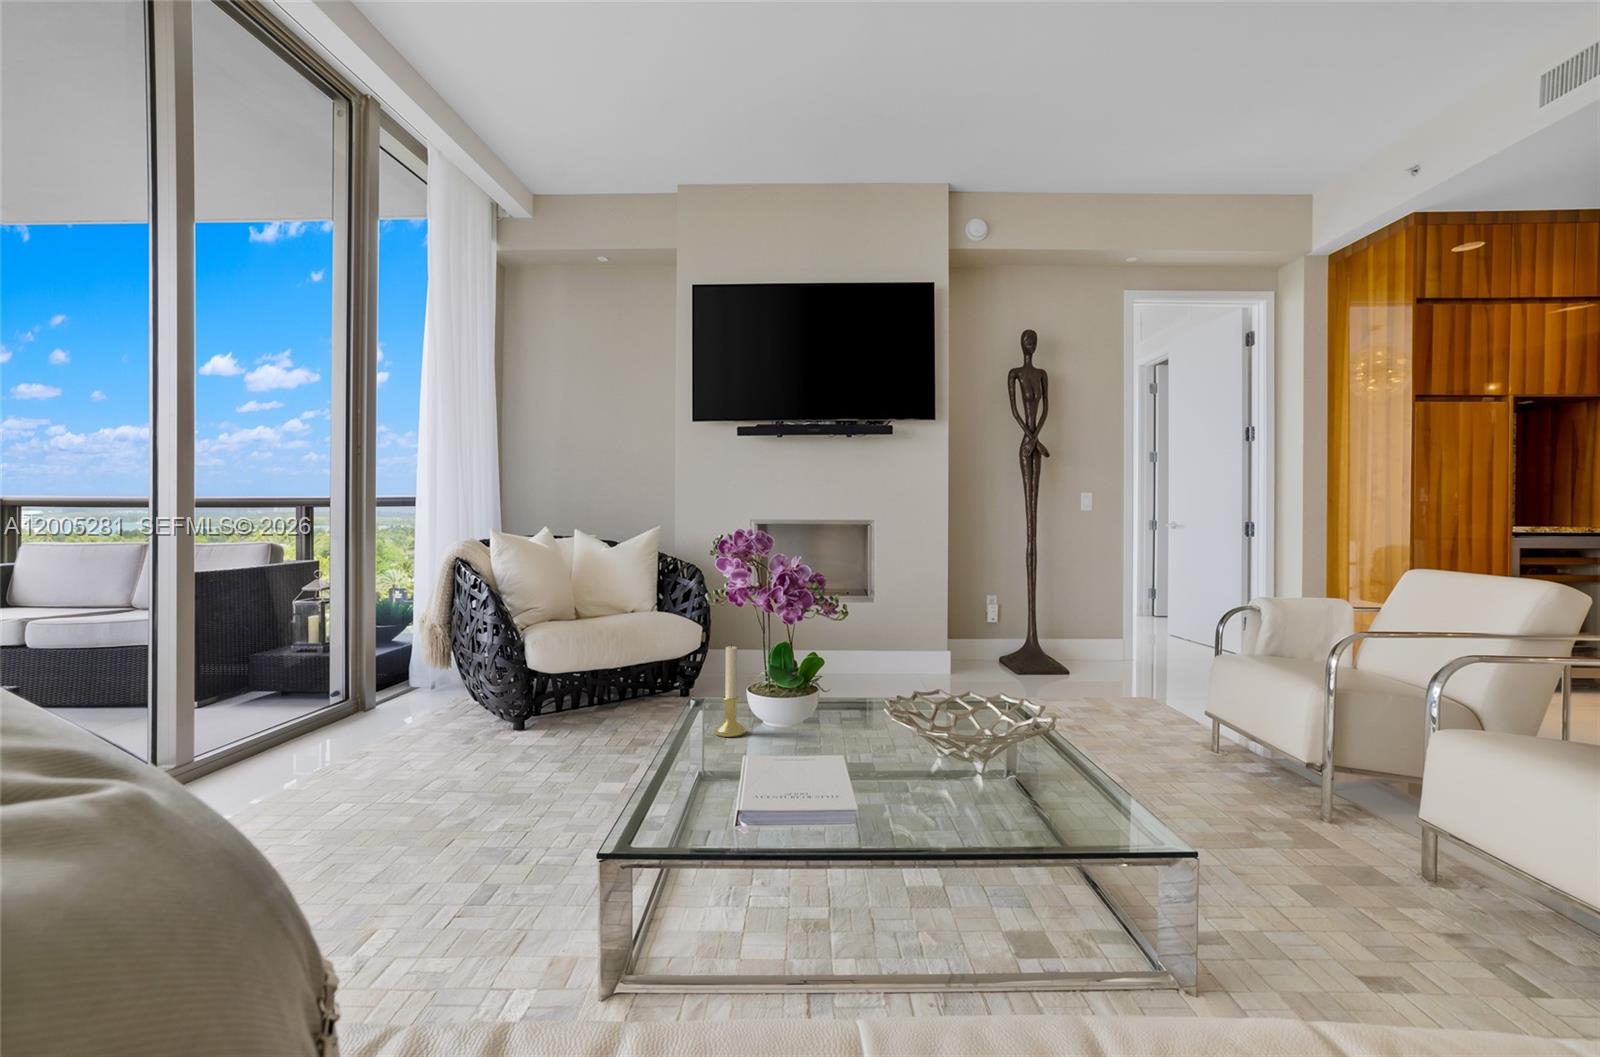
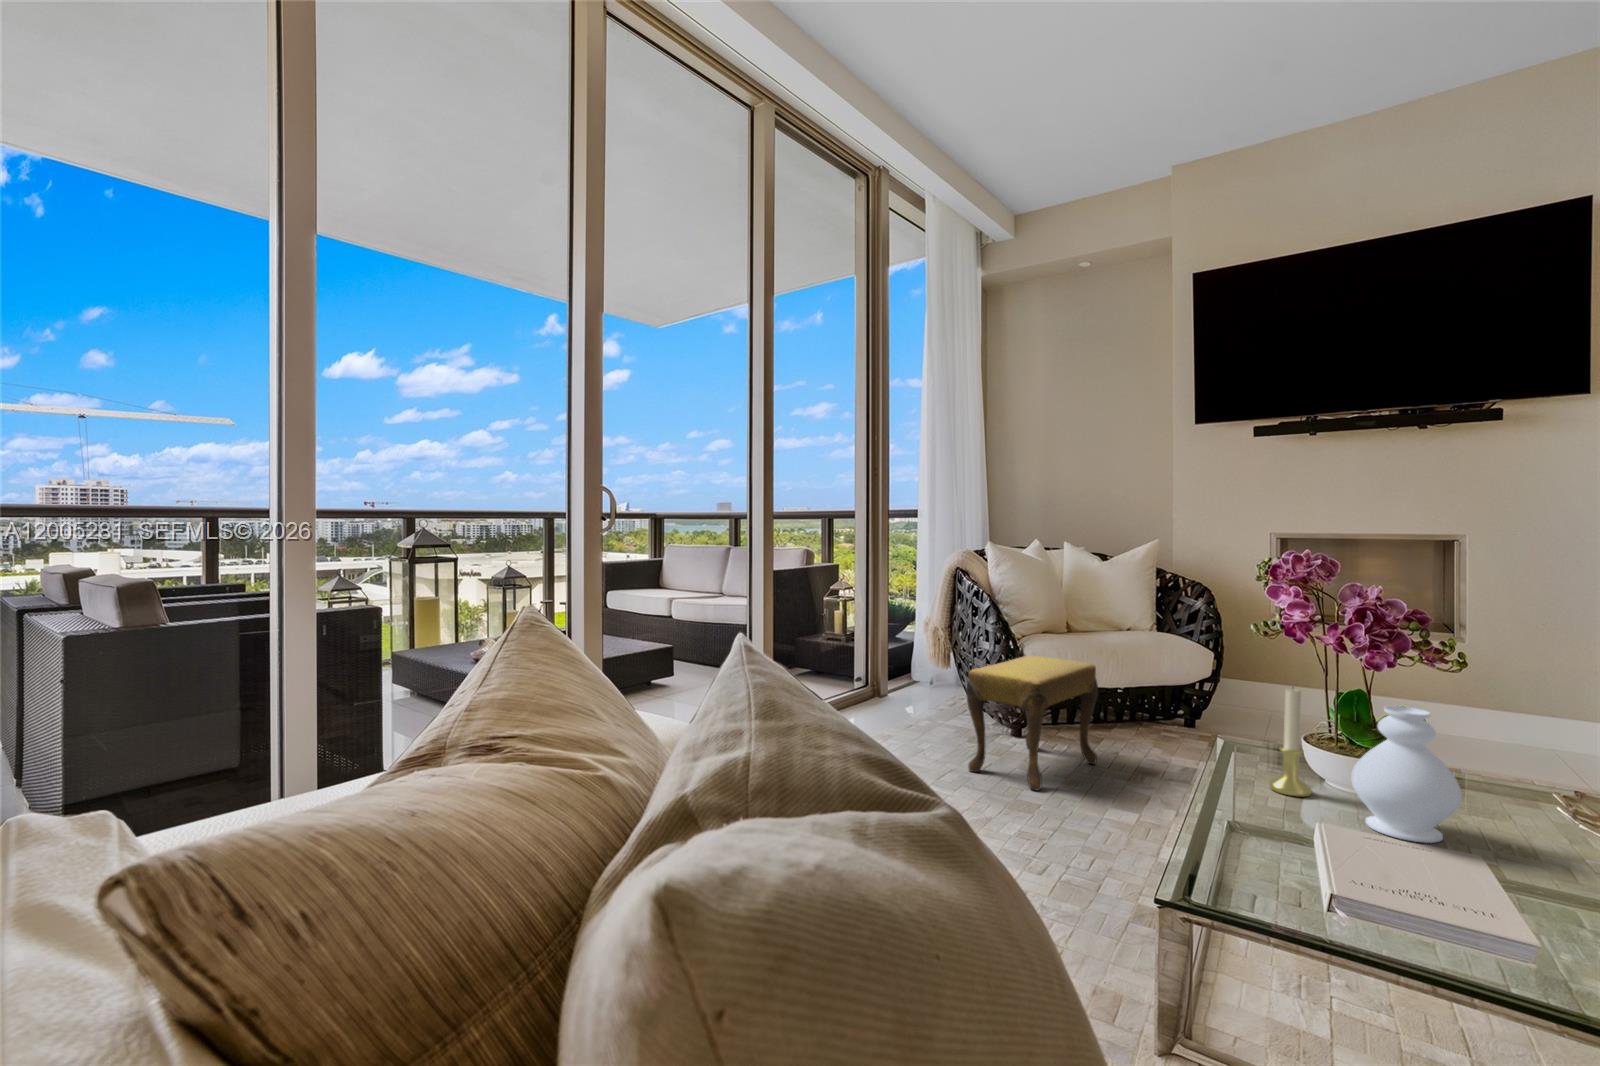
footstool: none [457,645,596,780] -> present [967,655,1098,791]
decorative vase: none [767,650,835,755] -> present [1351,706,1462,843]

